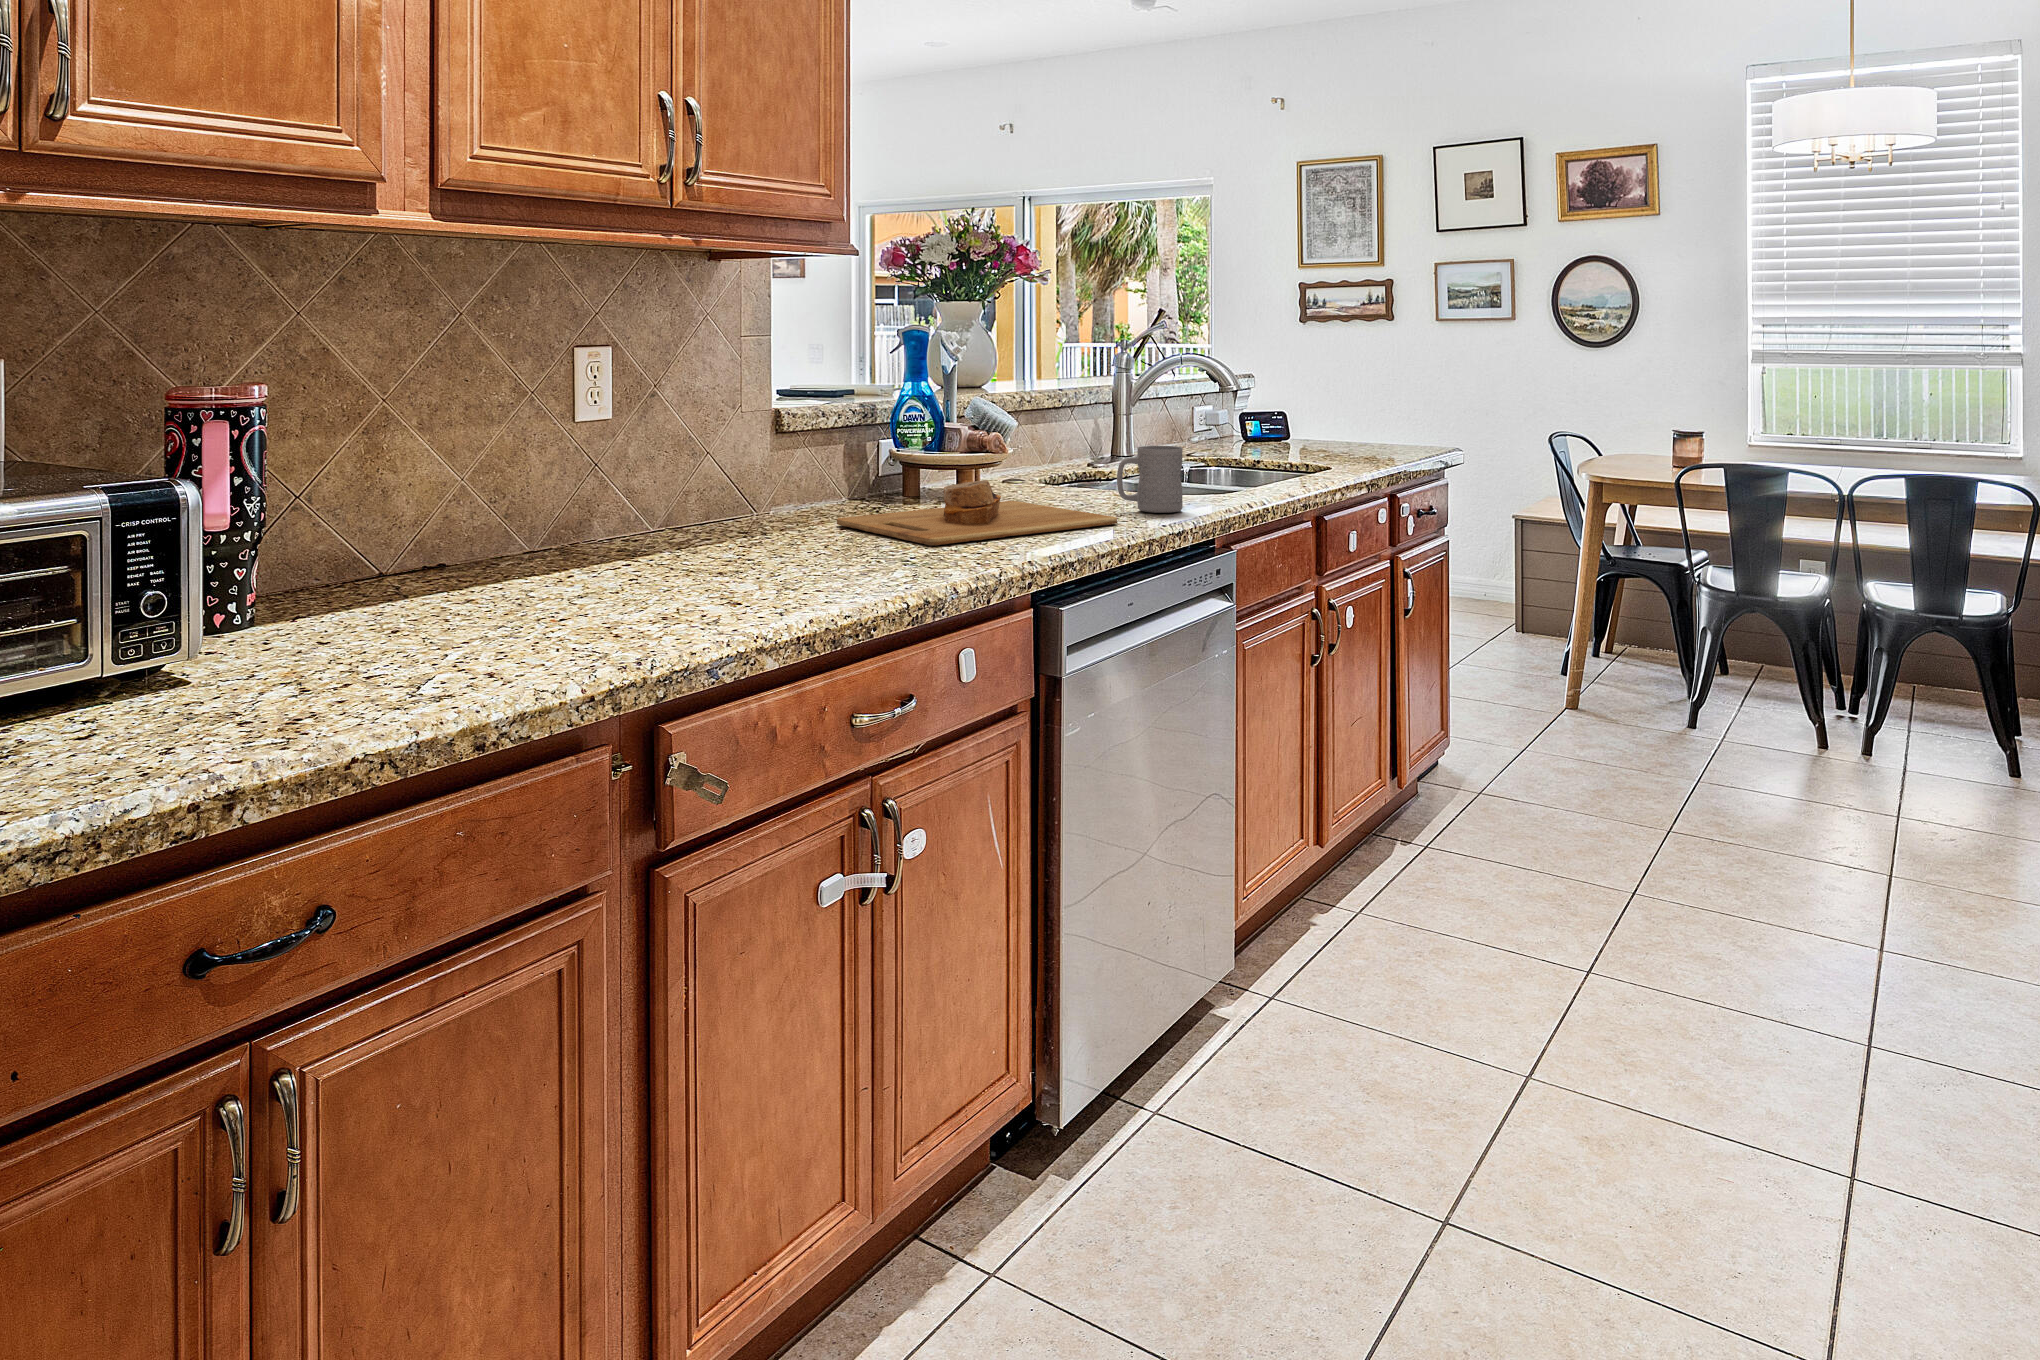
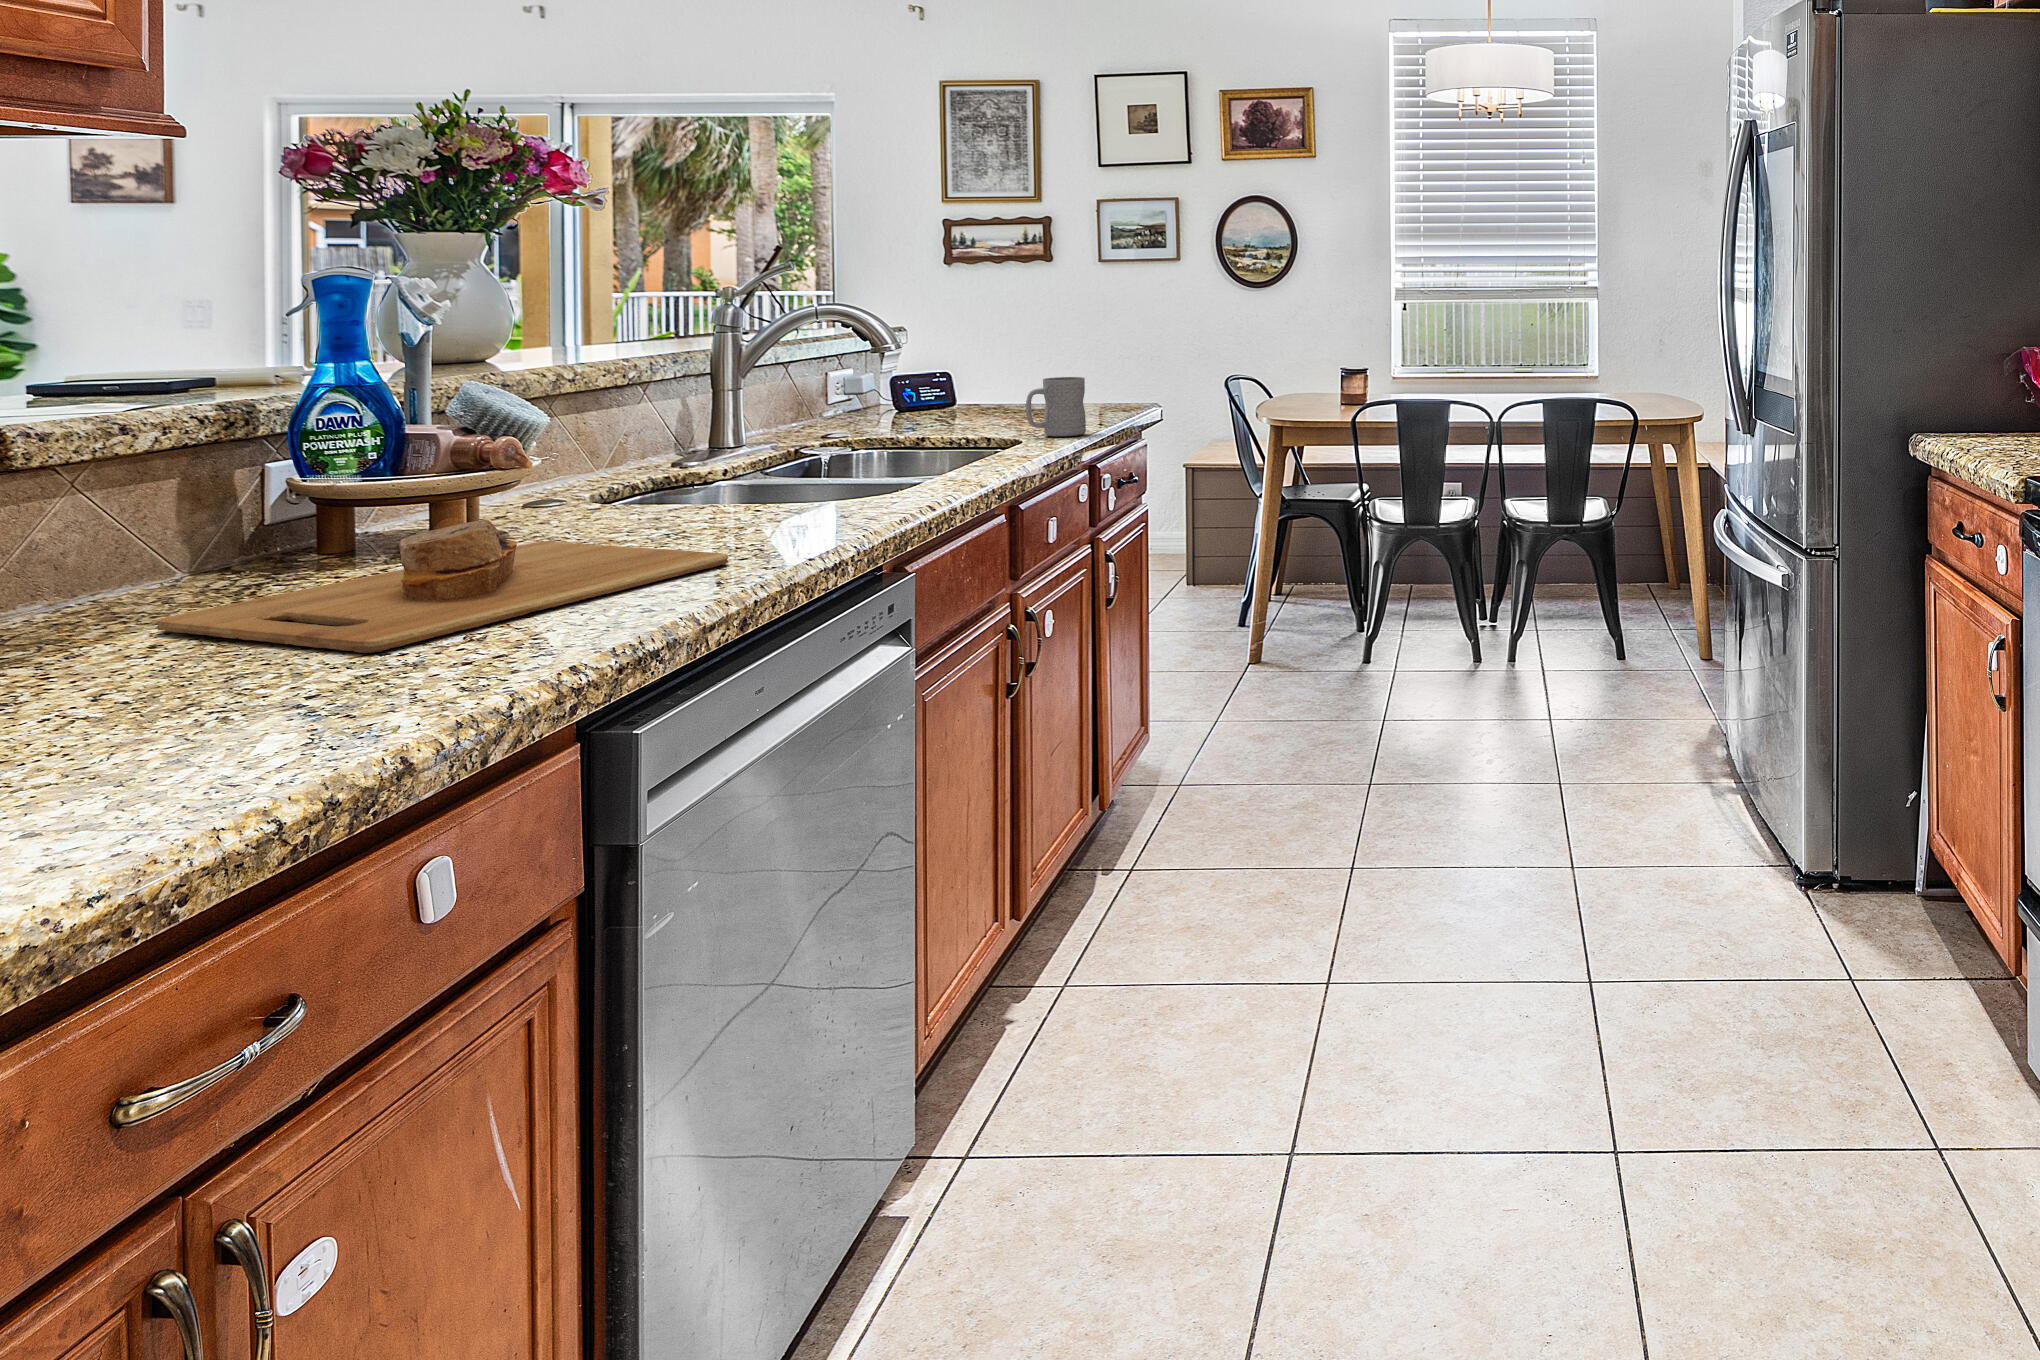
mug: present [1117,446,1183,513] -> present [1026,377,1086,436]

